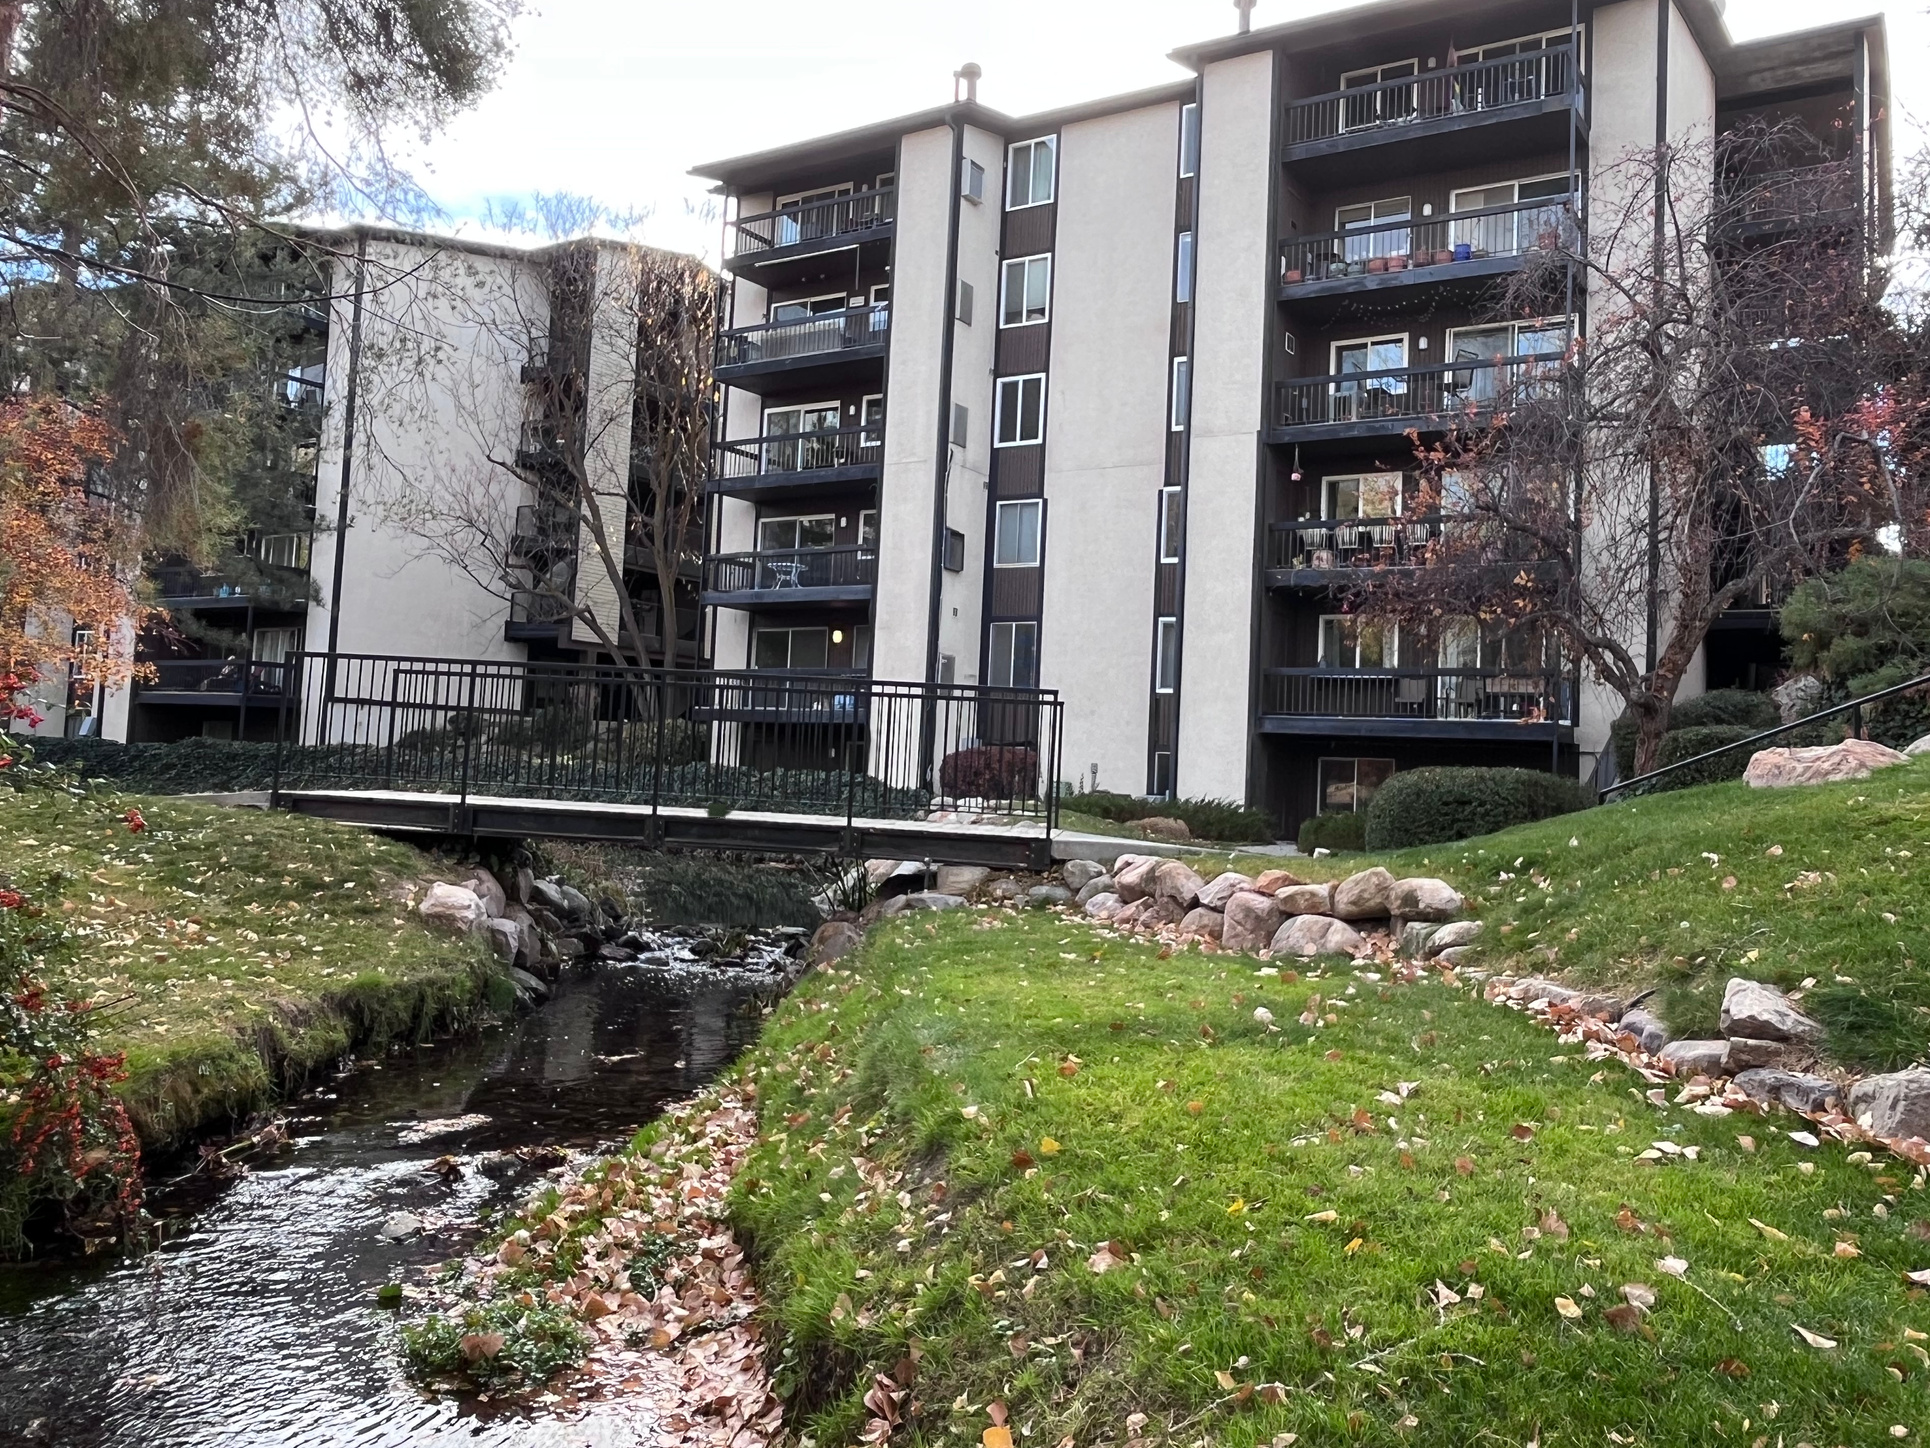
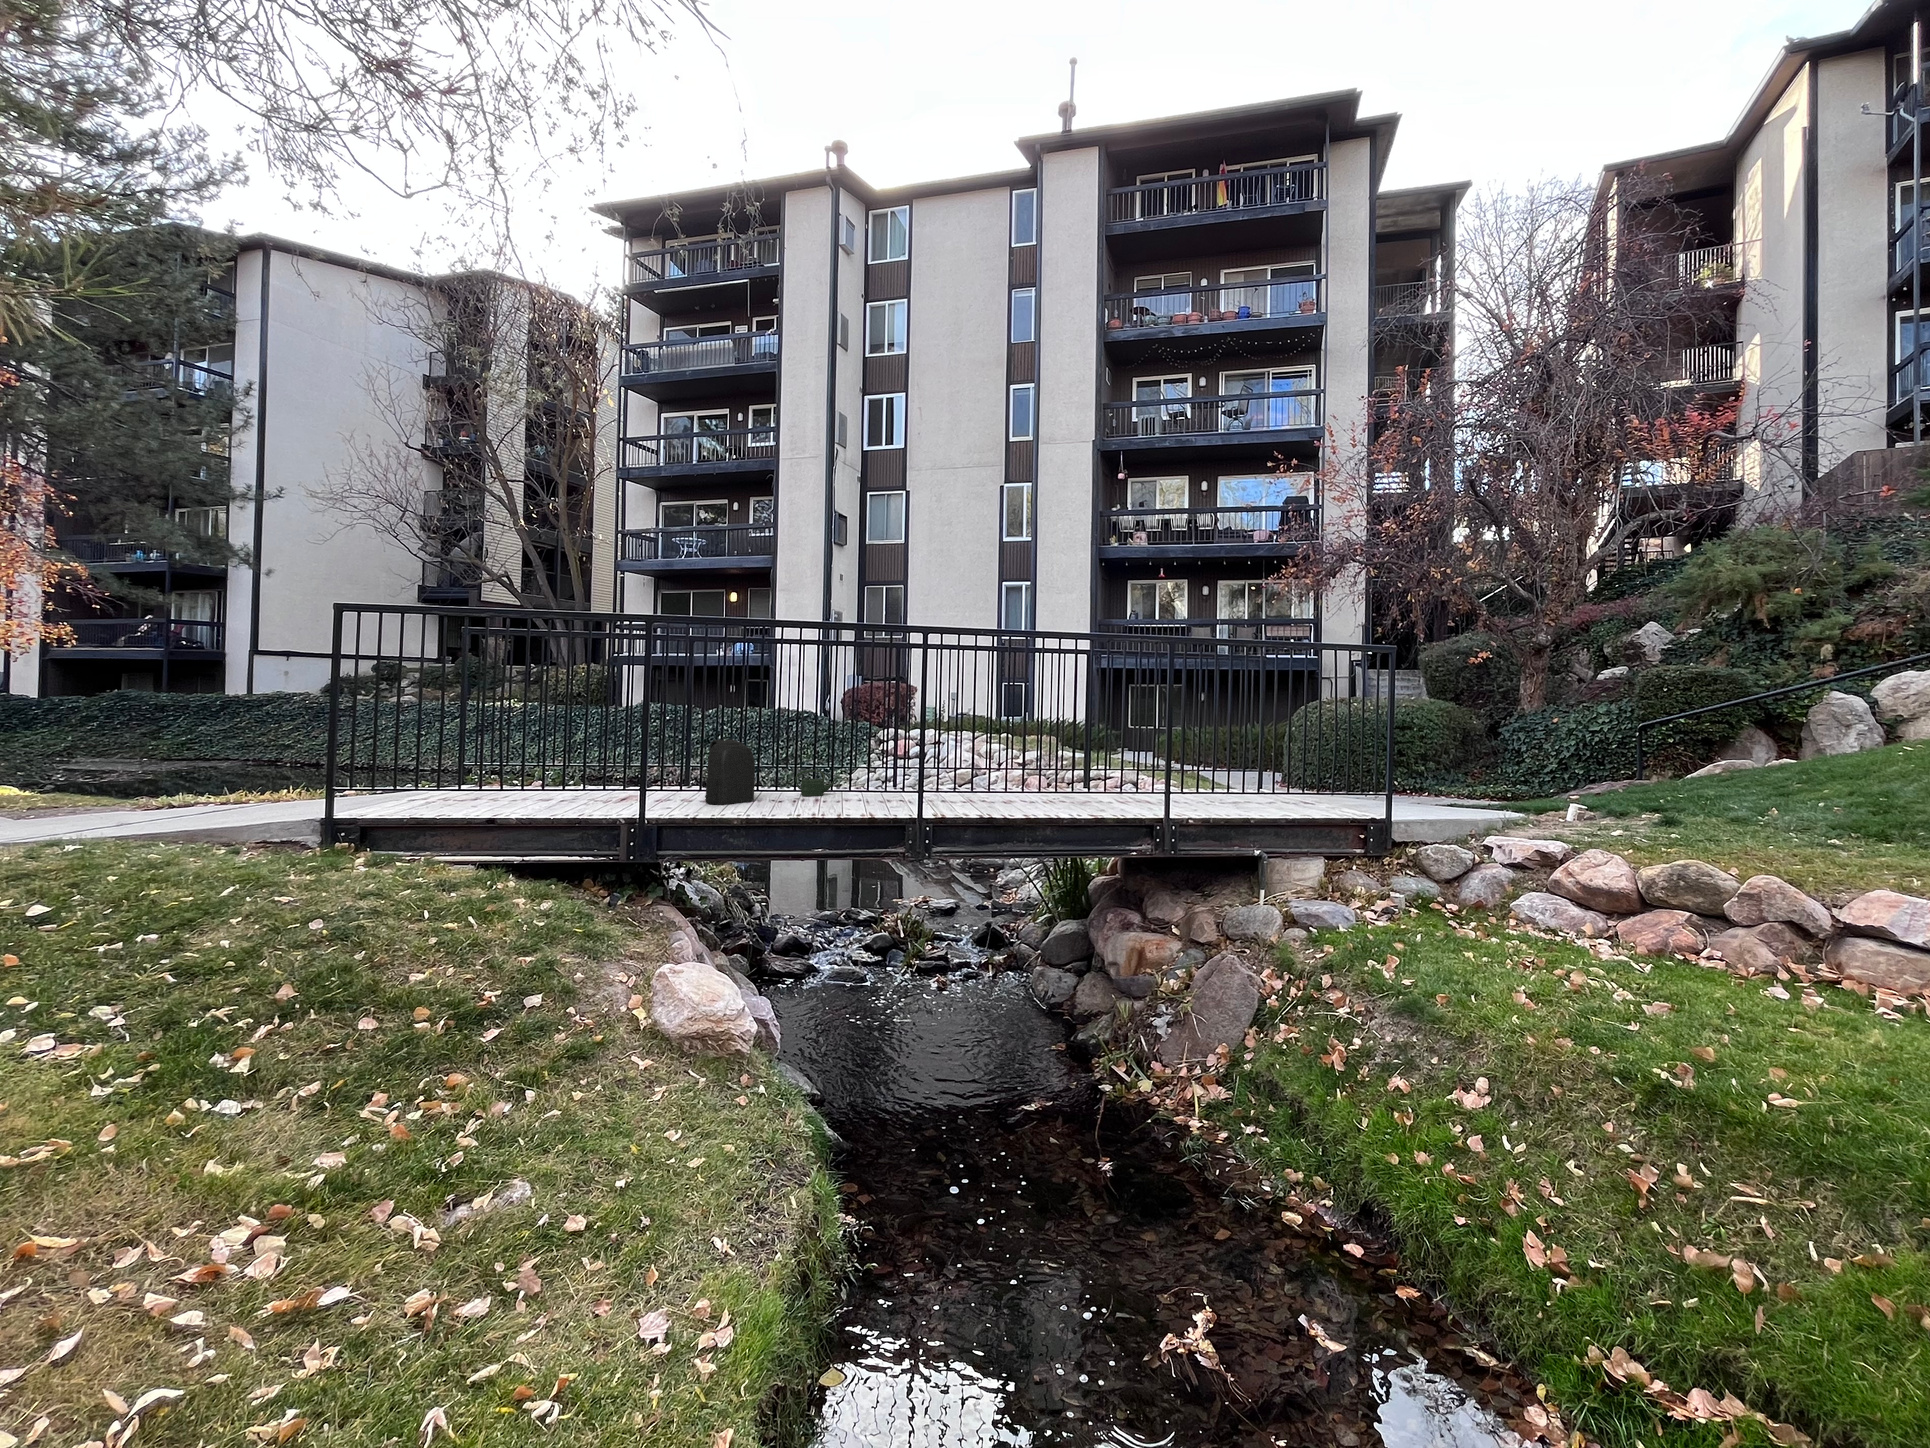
backpack: none [623,763,664,818] -> present [705,737,755,805]

